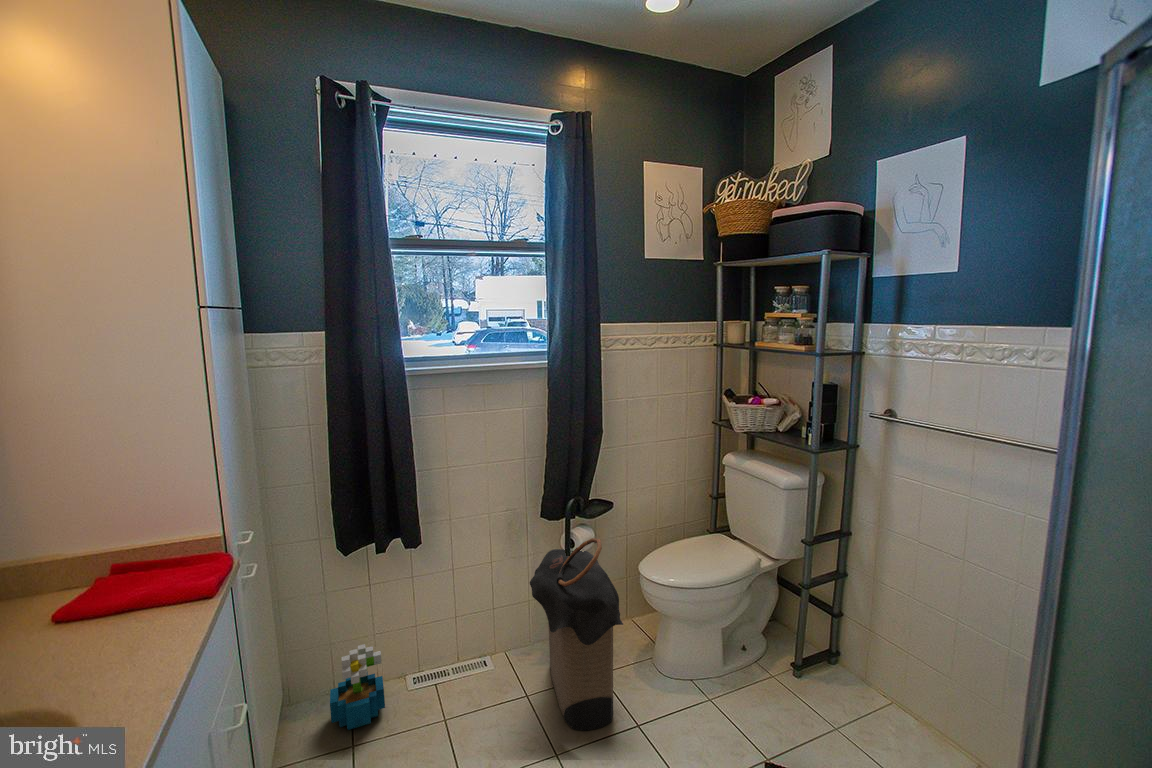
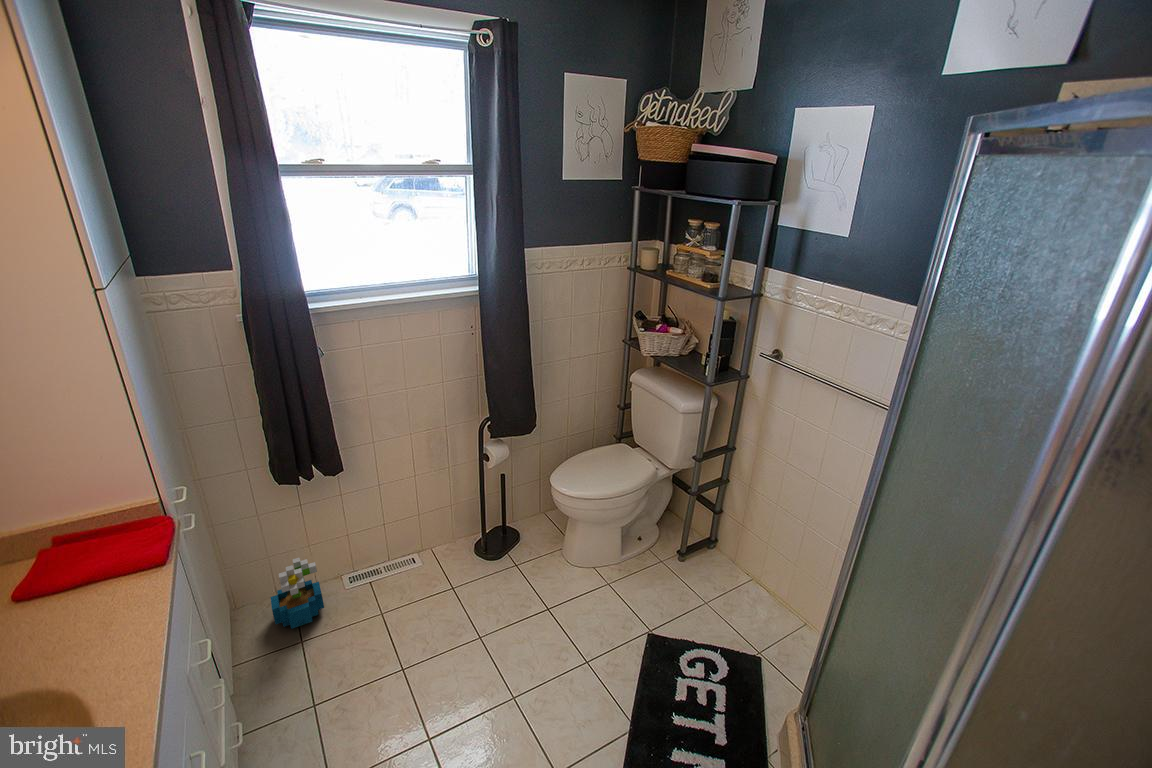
laundry hamper: present [530,538,623,731] -> none [452,460,537,615]

